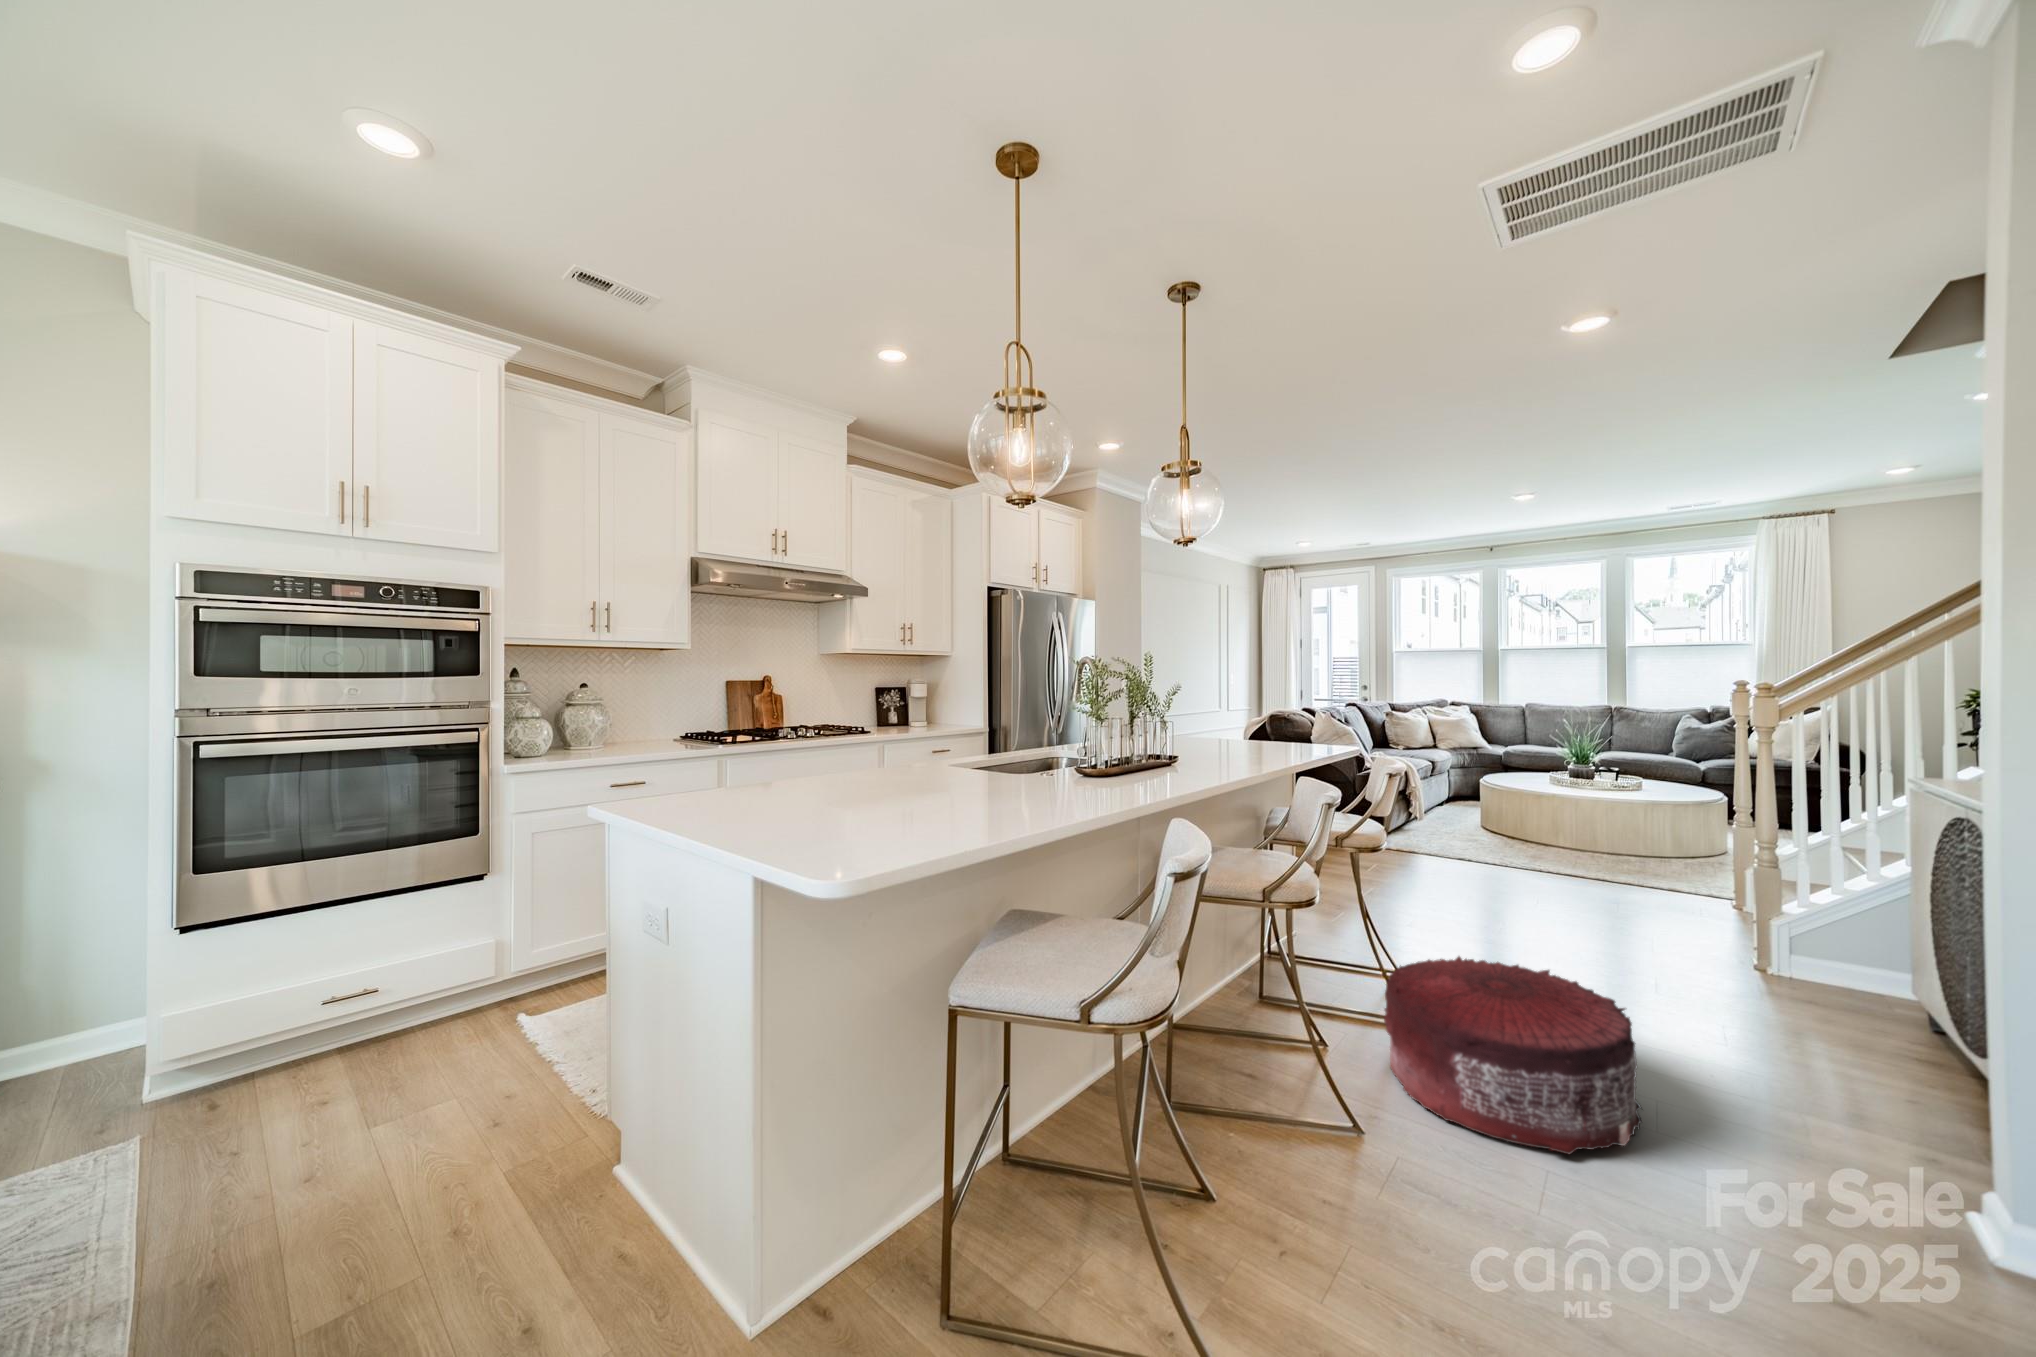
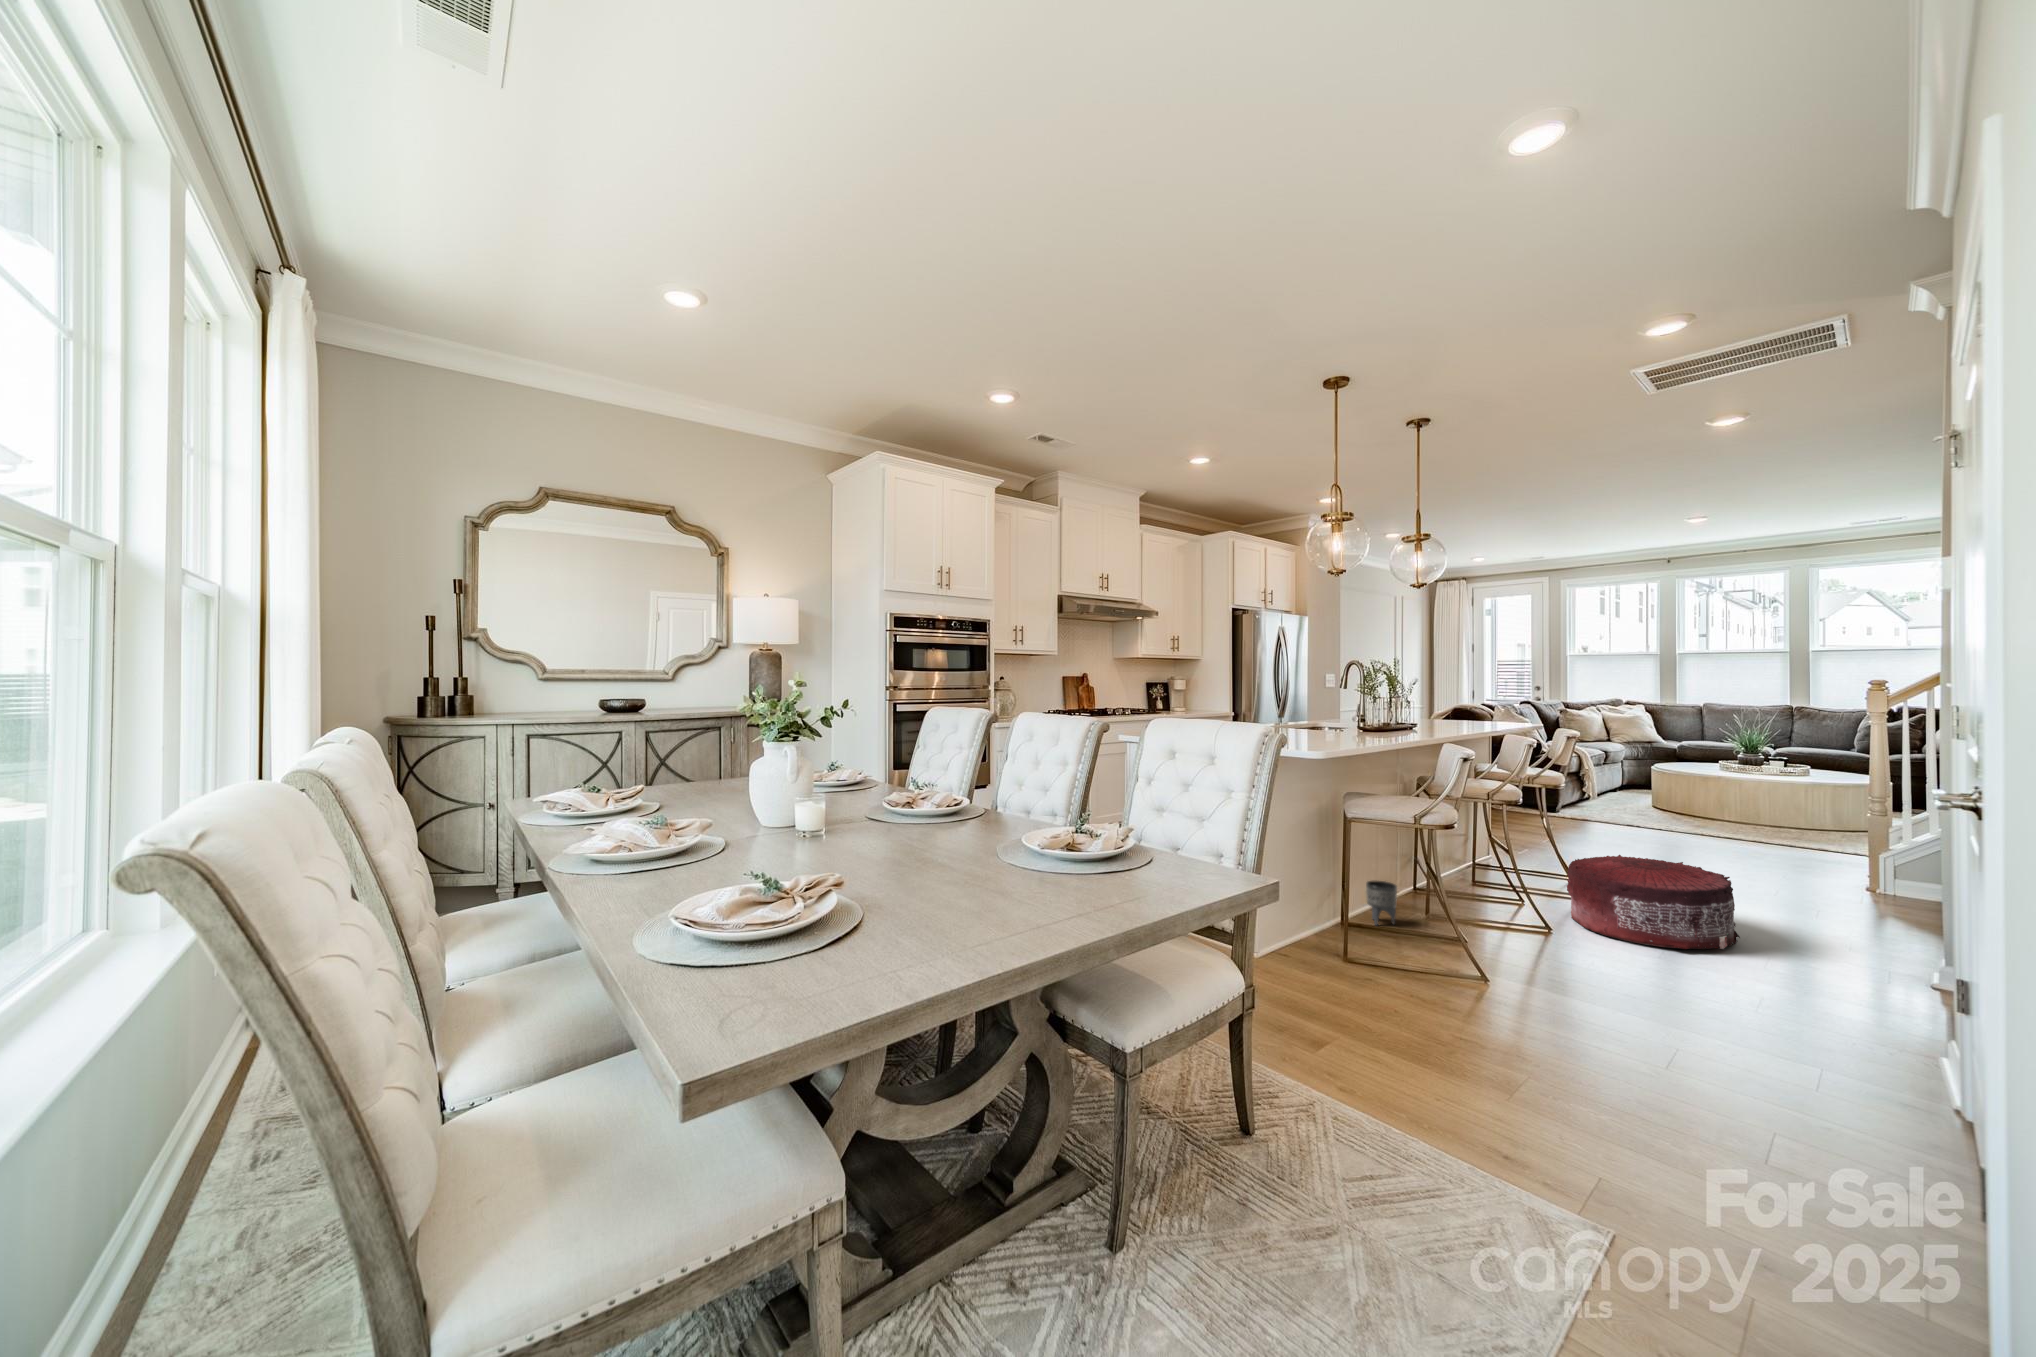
planter: none [1062,1033,1111,1123] -> present [1366,880,1397,925]

